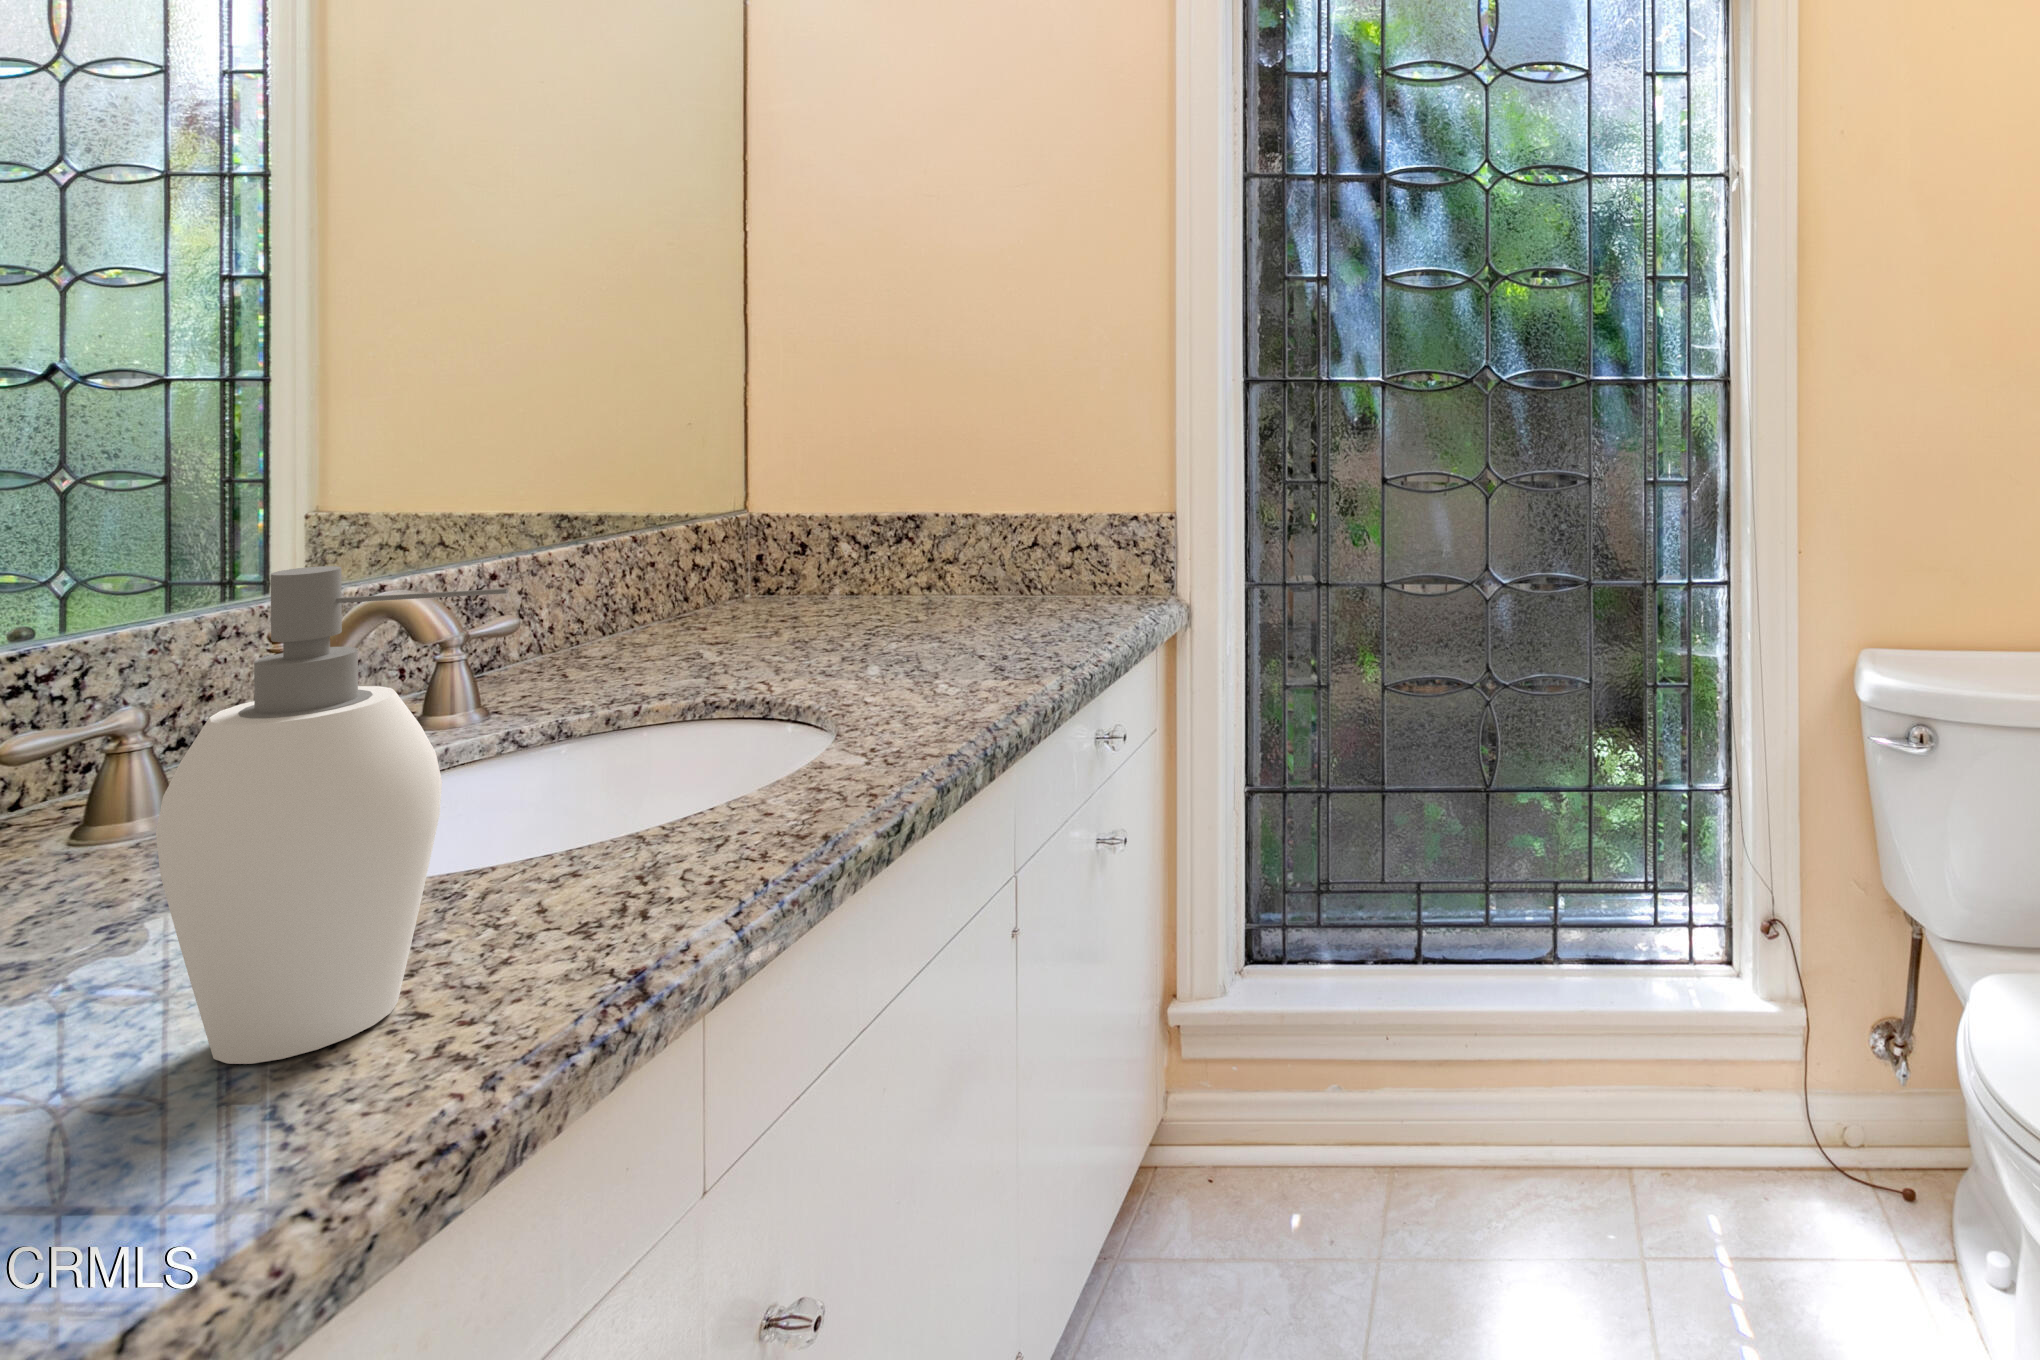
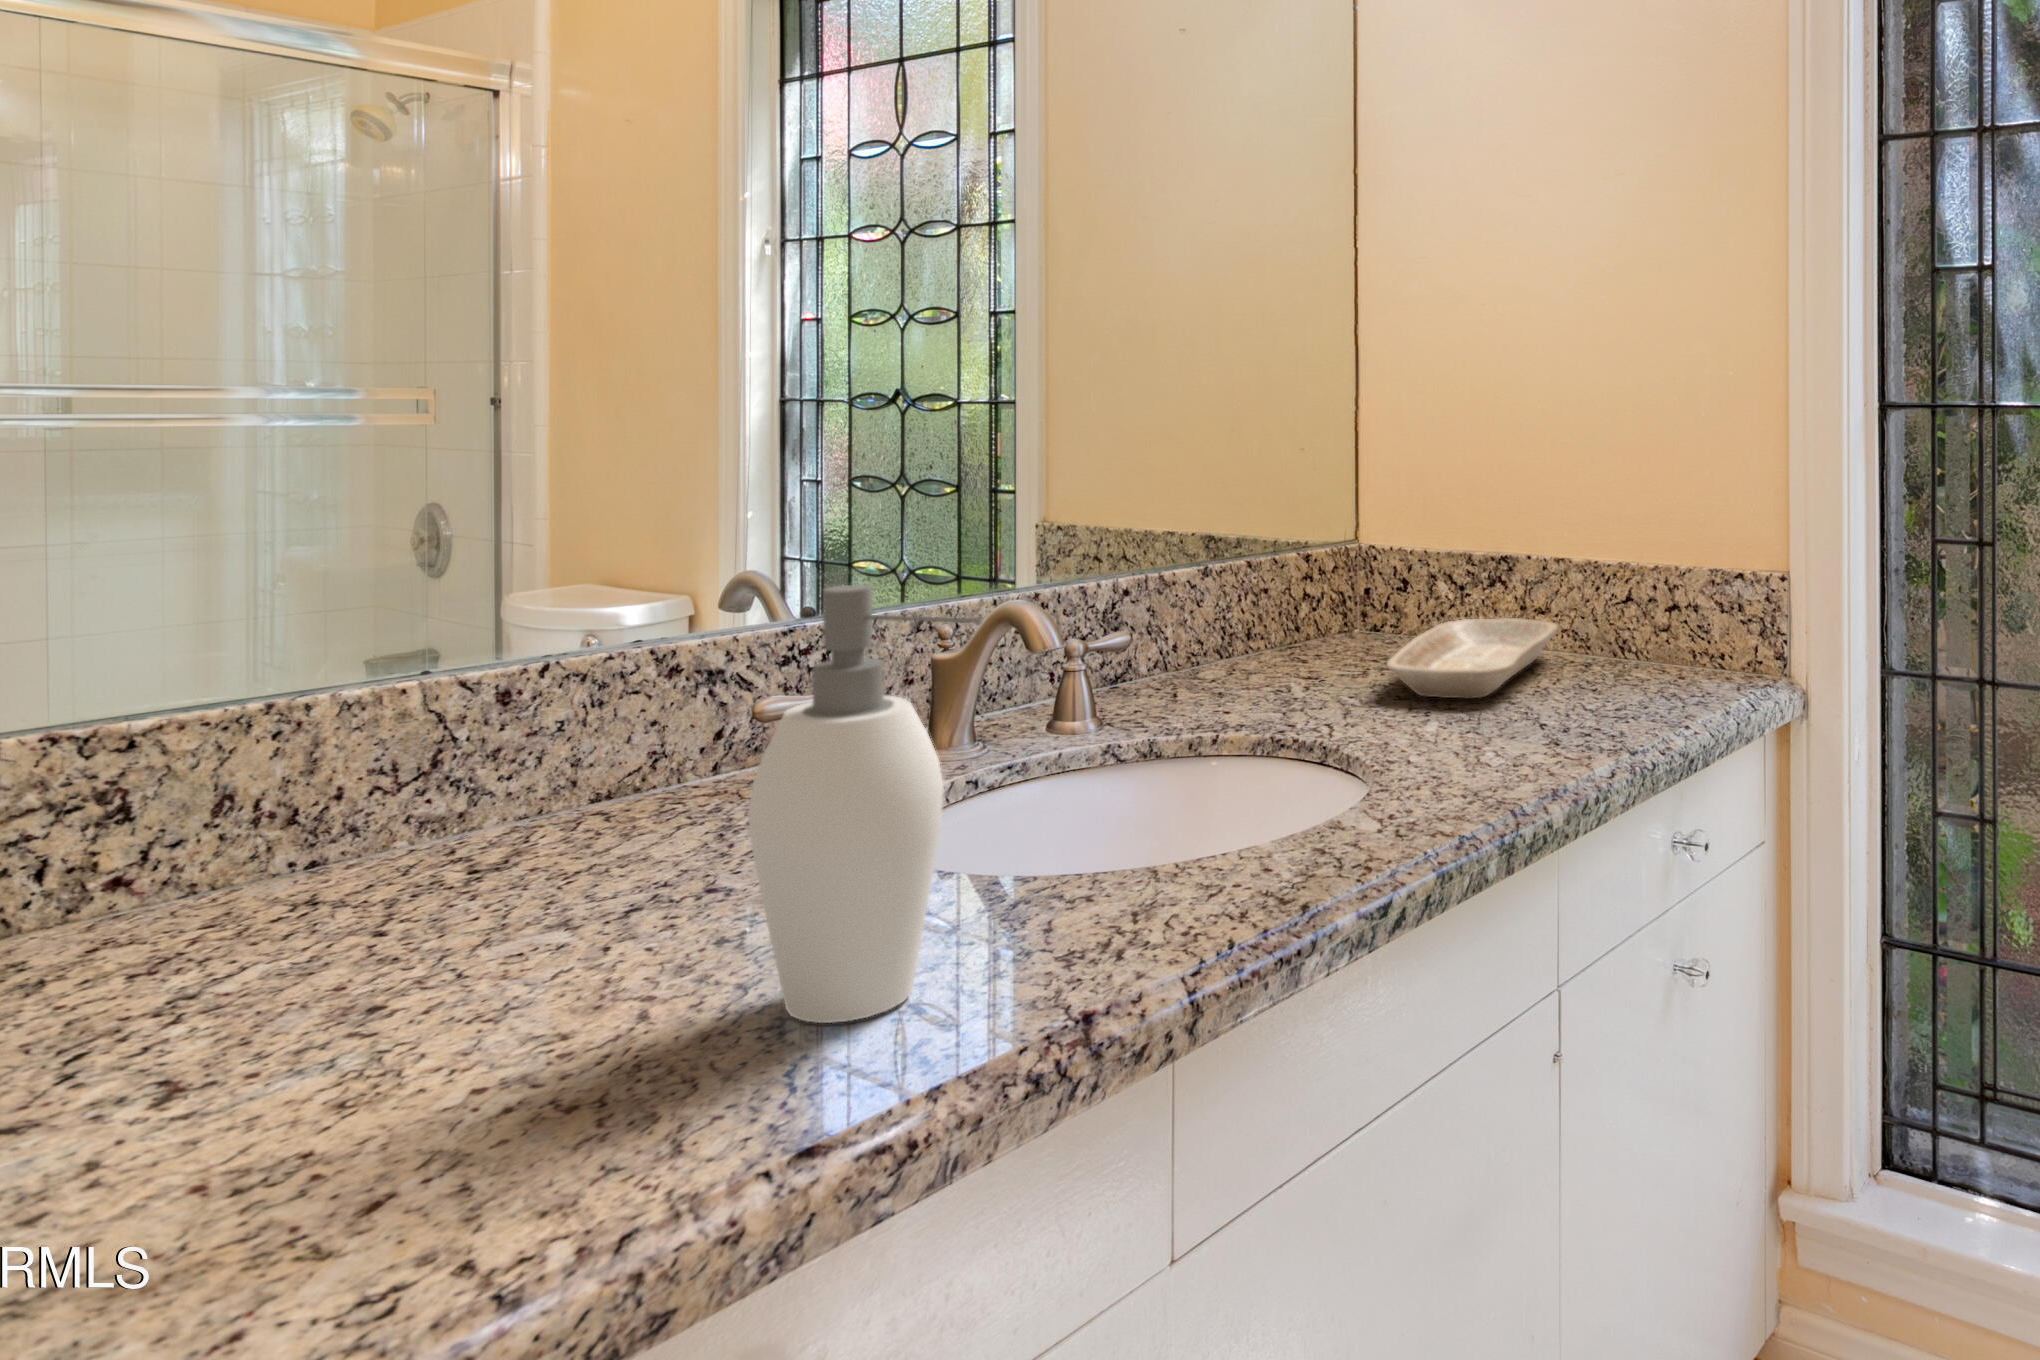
tray: none [816,571,971,645] -> present [1387,618,1558,698]

